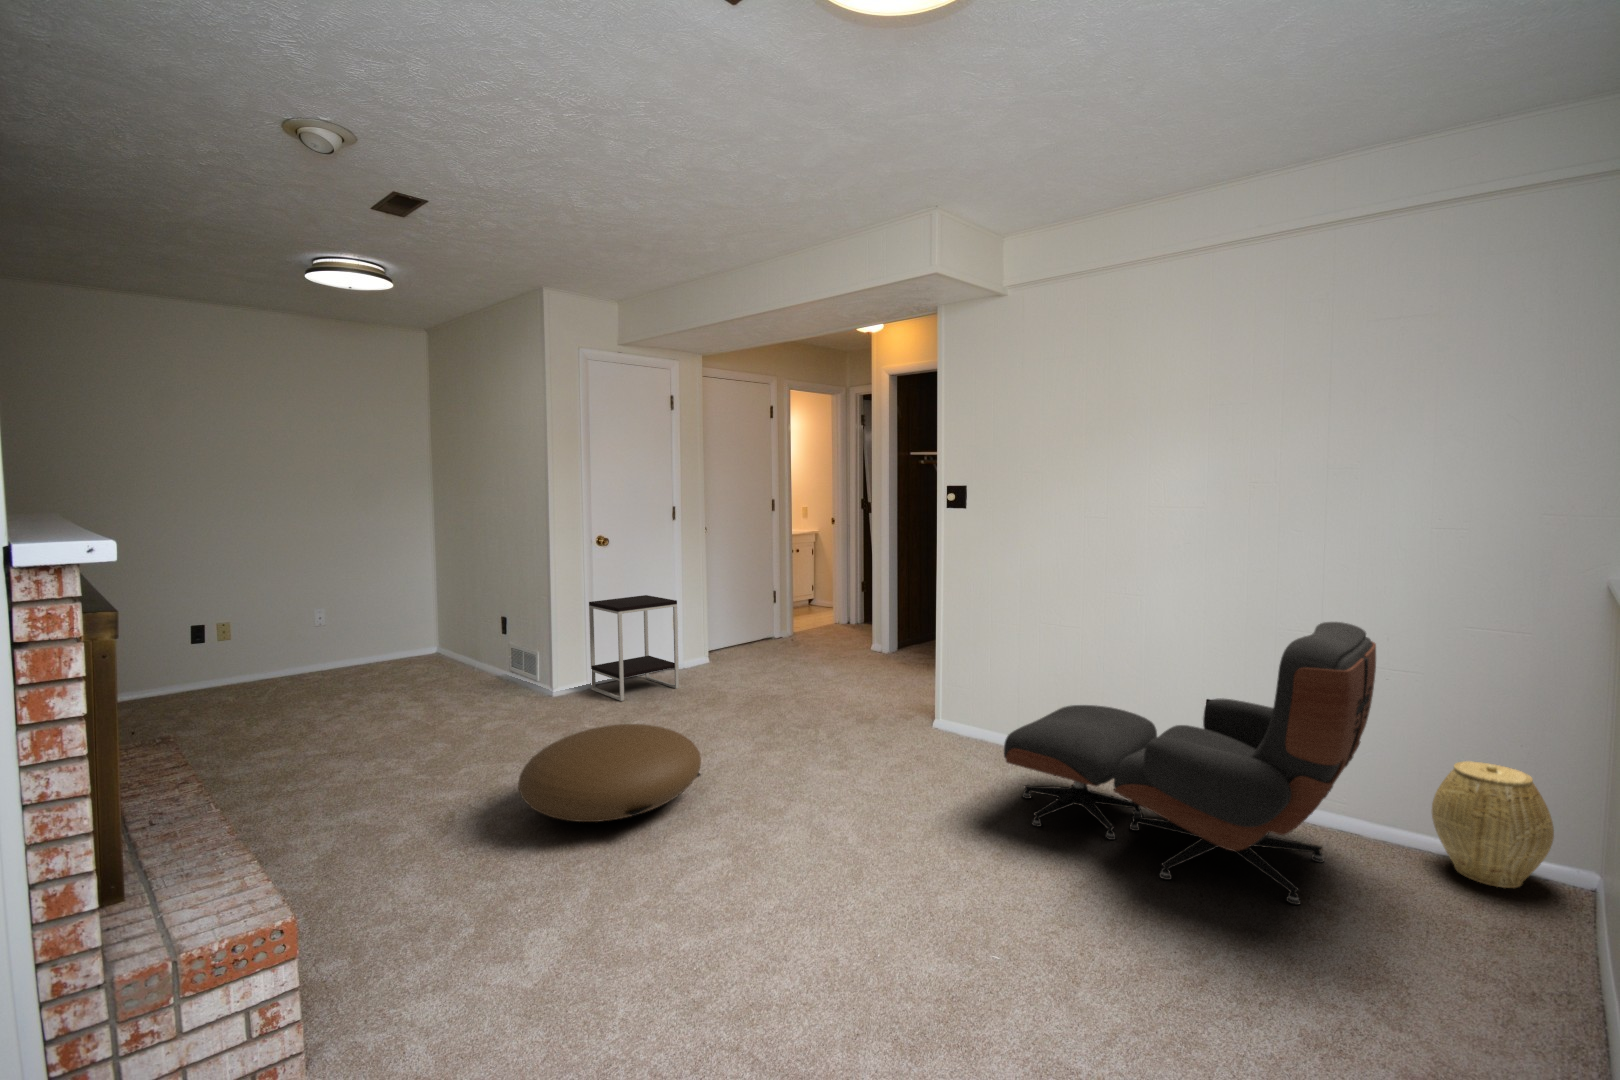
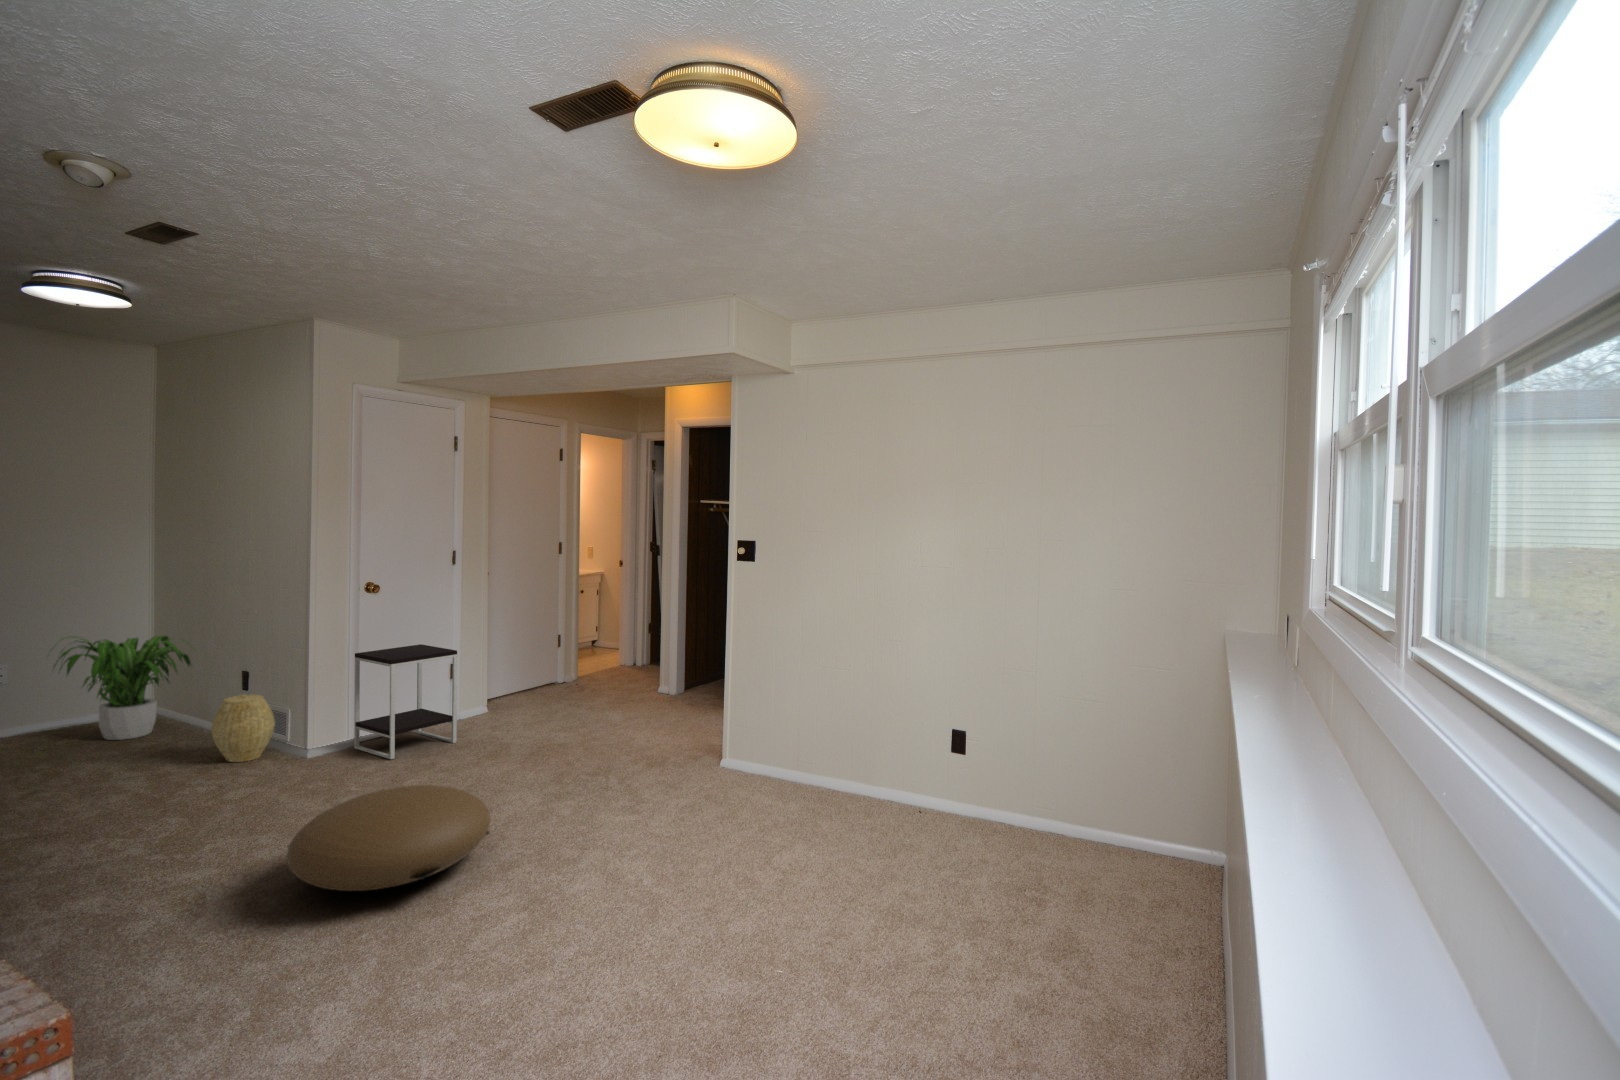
potted plant: none [358,586,469,675] -> present [54,636,191,740]
lounge chair: present [1004,622,1376,905] -> none [783,672,1068,903]
woven basket: present [1432,761,1554,888] -> present [211,695,275,762]

